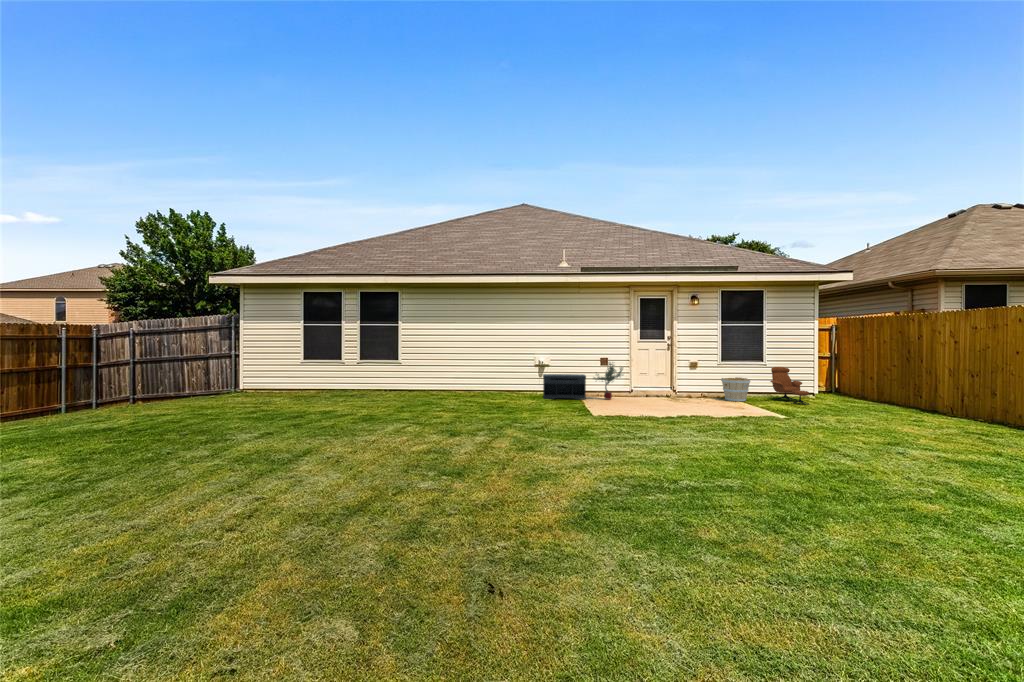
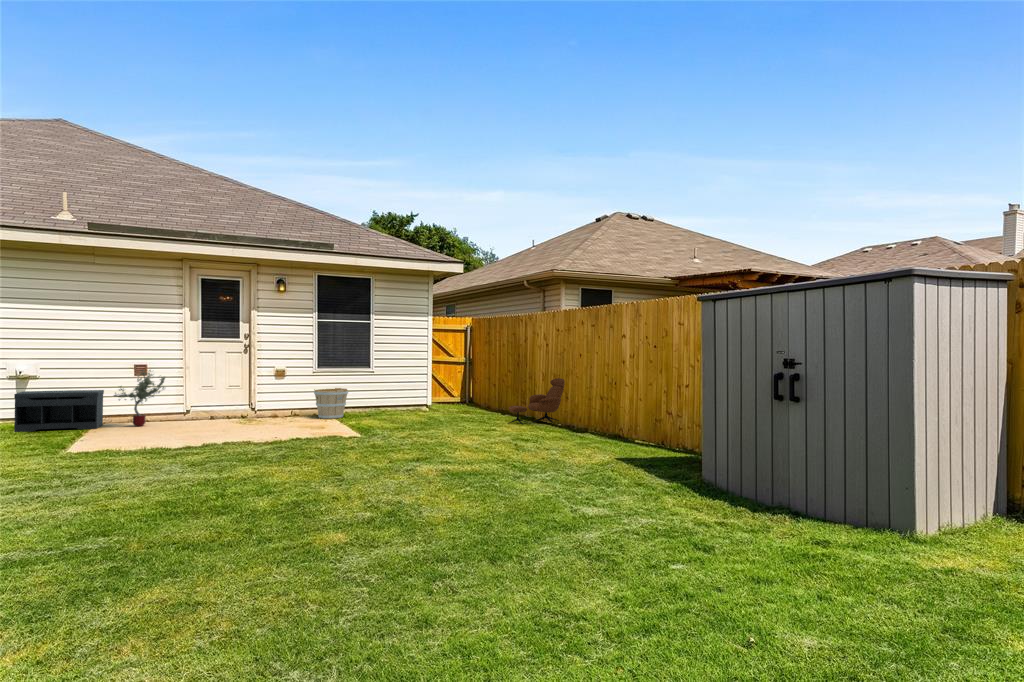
lounge chair: present [770,367,809,405] -> present [509,378,565,424]

